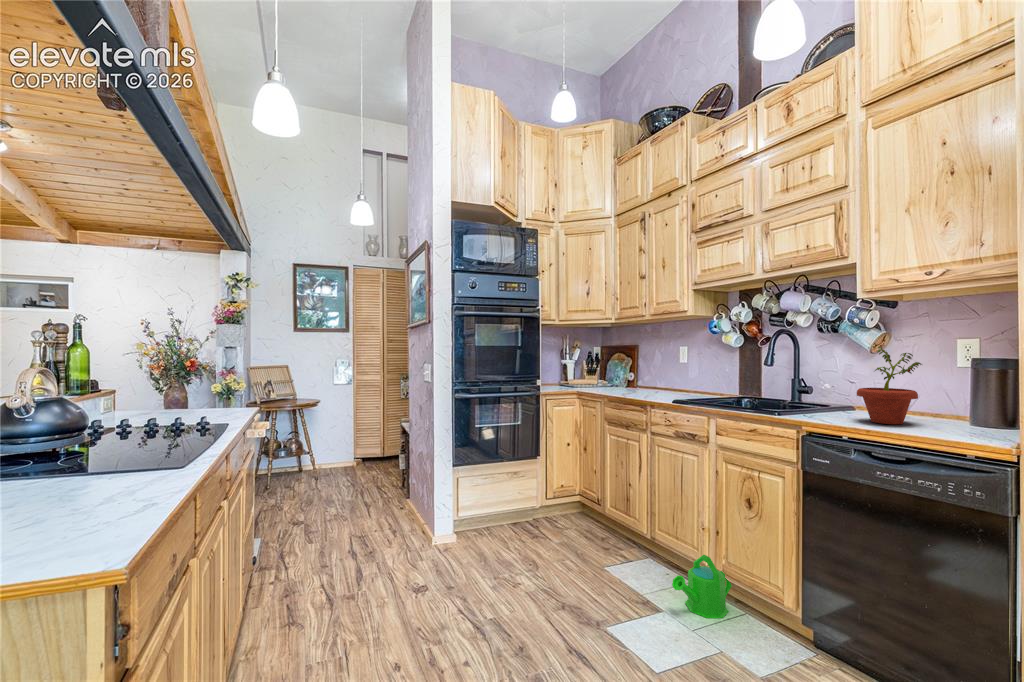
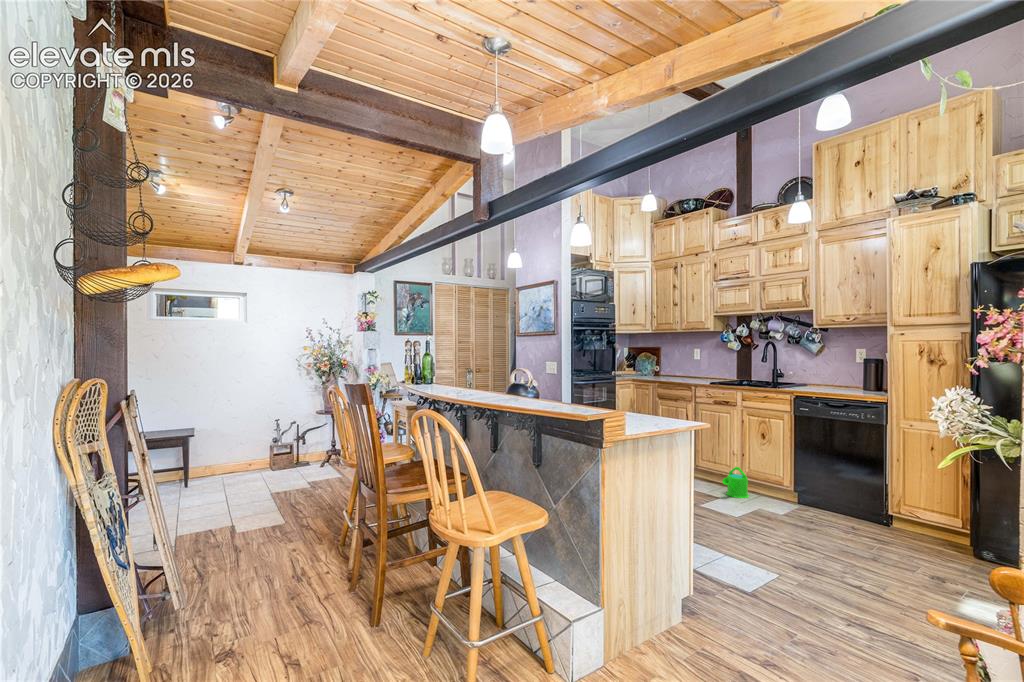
potted plant: present [857,347,922,424] -> none [816,353,846,390]

